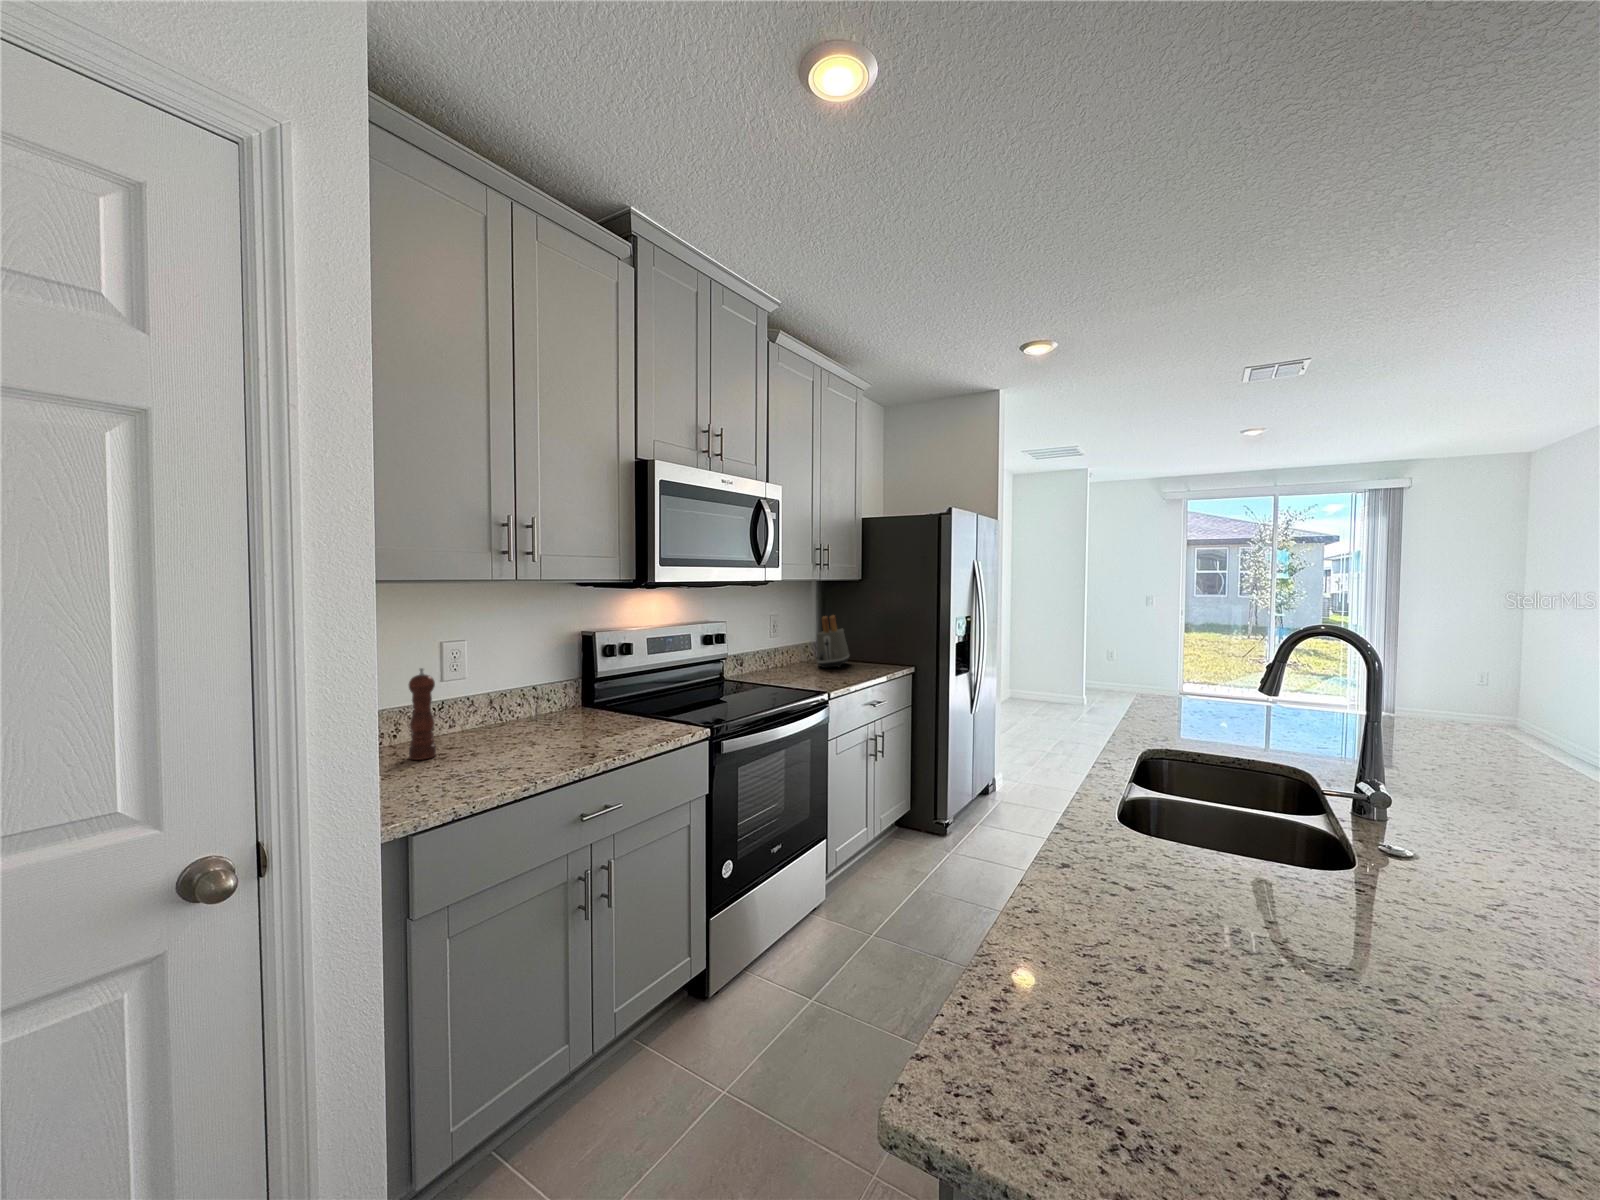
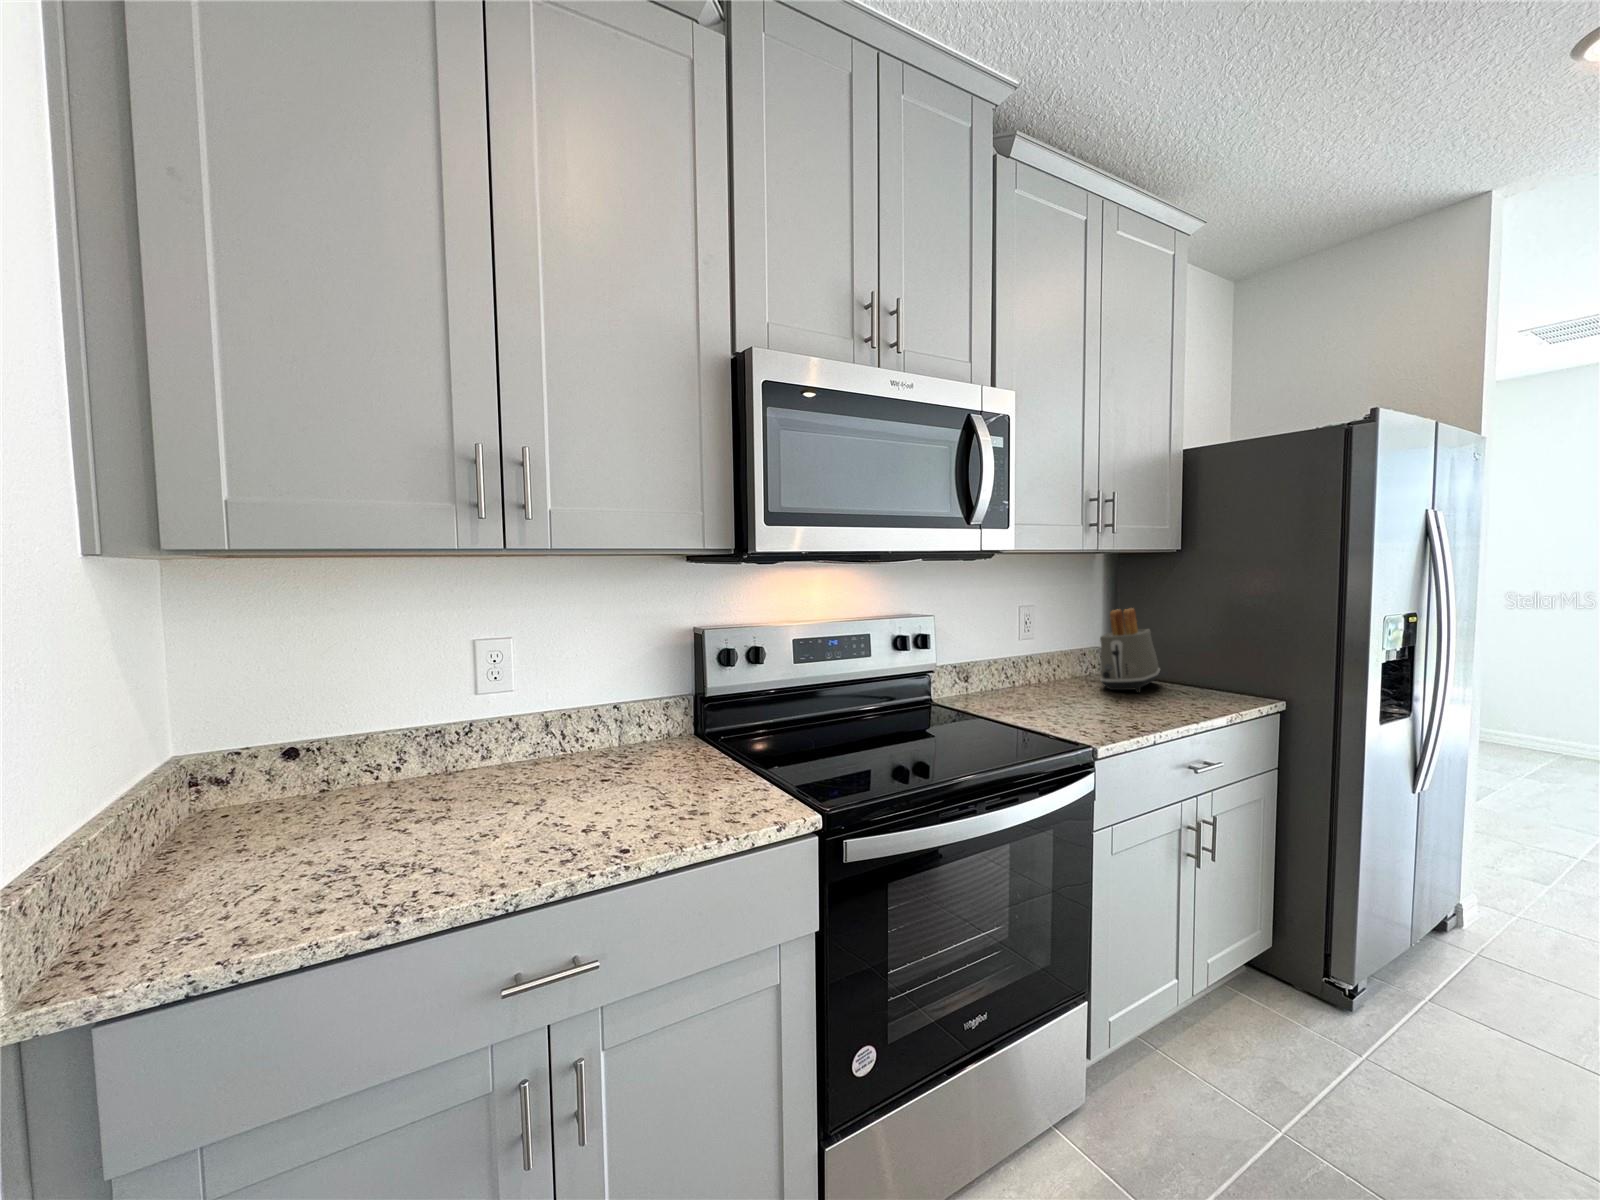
pepper mill: present [408,668,436,760] -> none [357,684,403,818]

